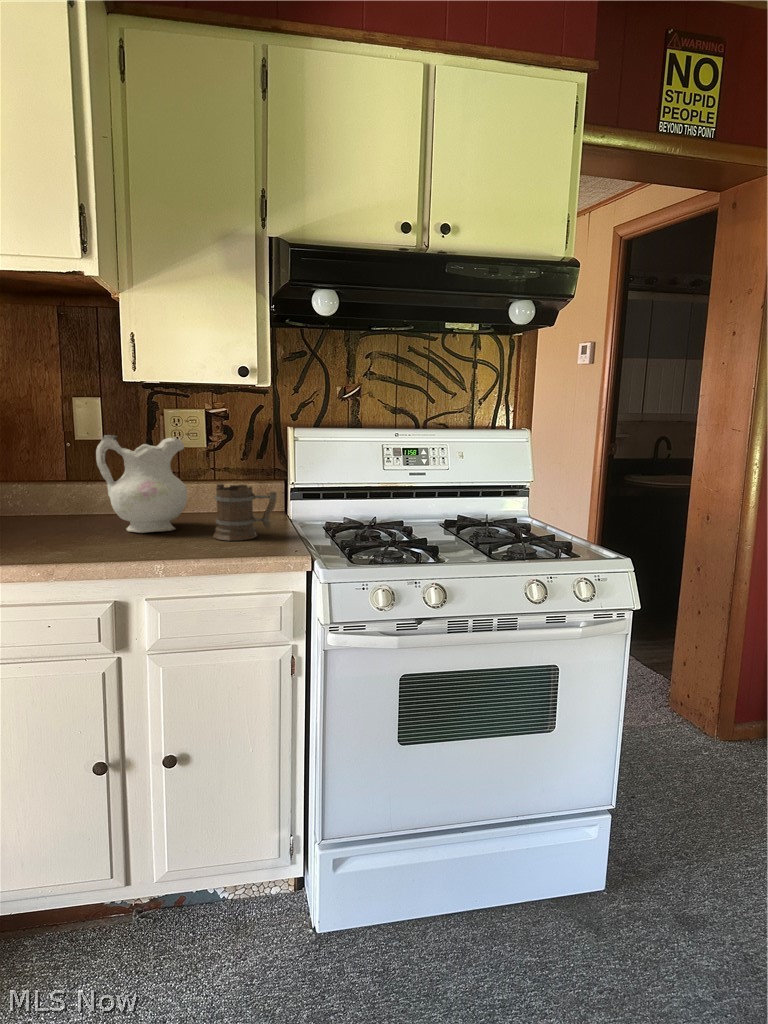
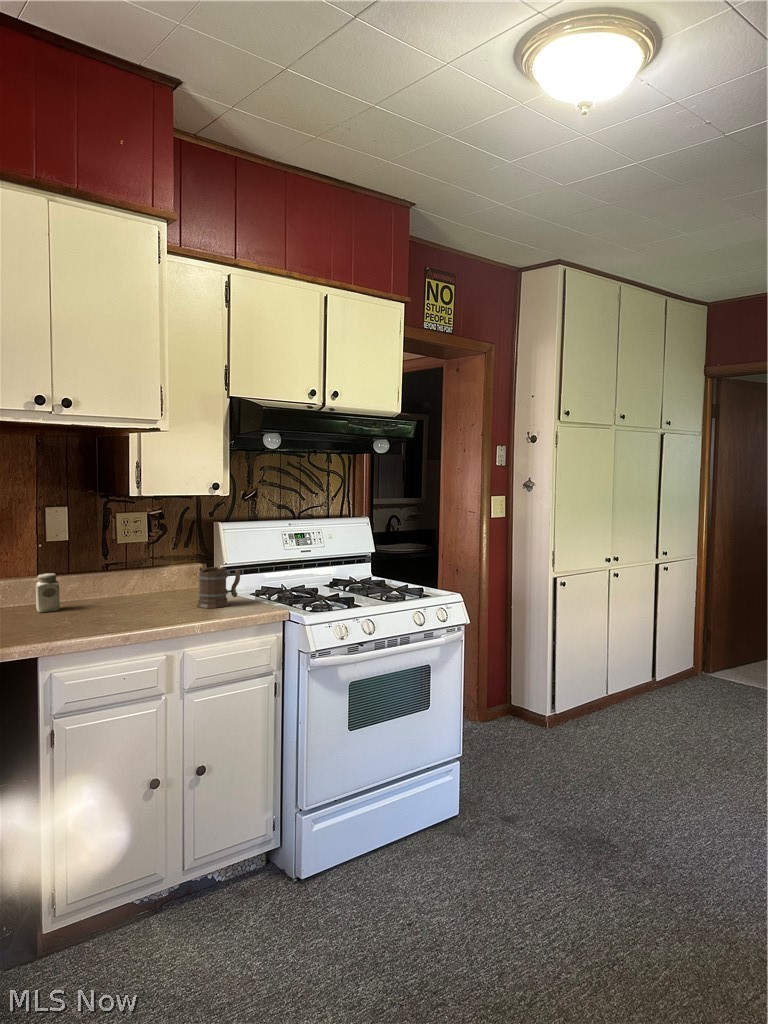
ceramic pitcher: present [96,435,187,533] -> none [103,536,168,610]
salt shaker: none [36,478,69,524] -> present [36,573,60,612]

